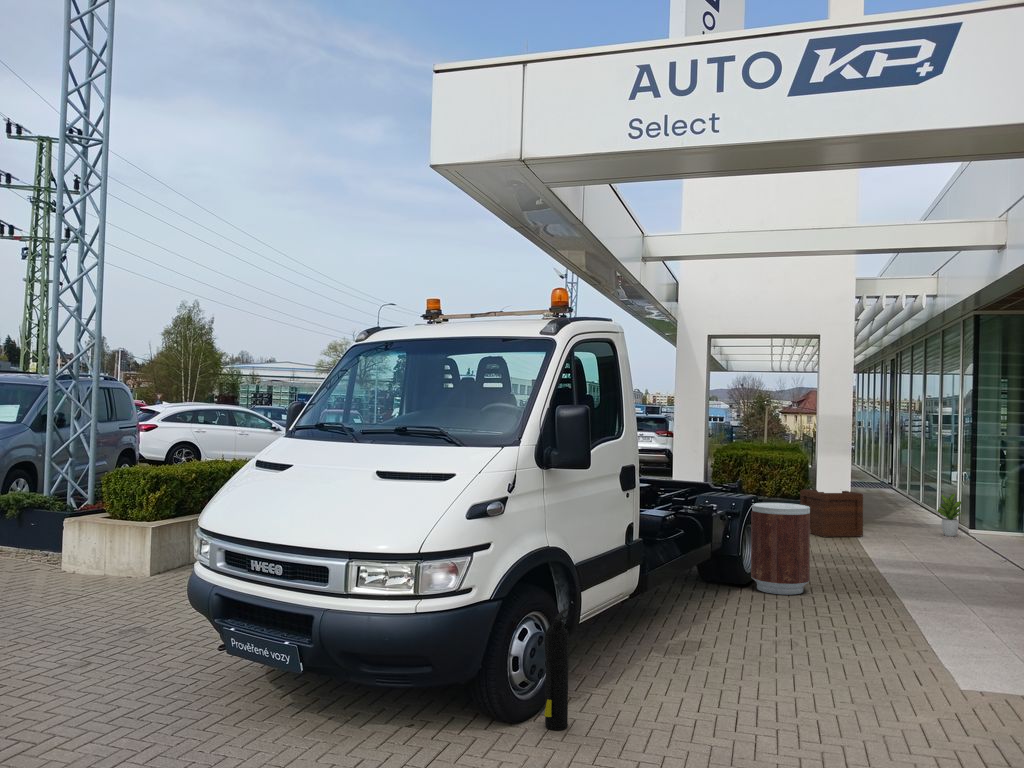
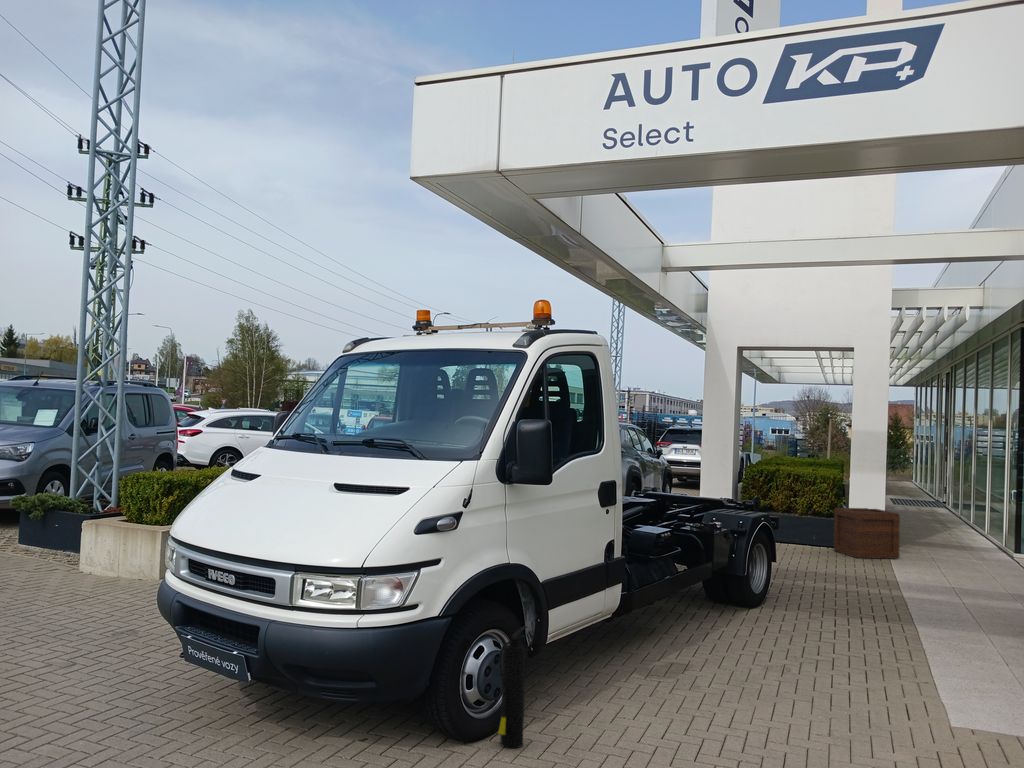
potted plant: present [937,494,962,536] -> none [979,516,1012,561]
trash can: present [751,503,810,595] -> none [761,522,823,618]

